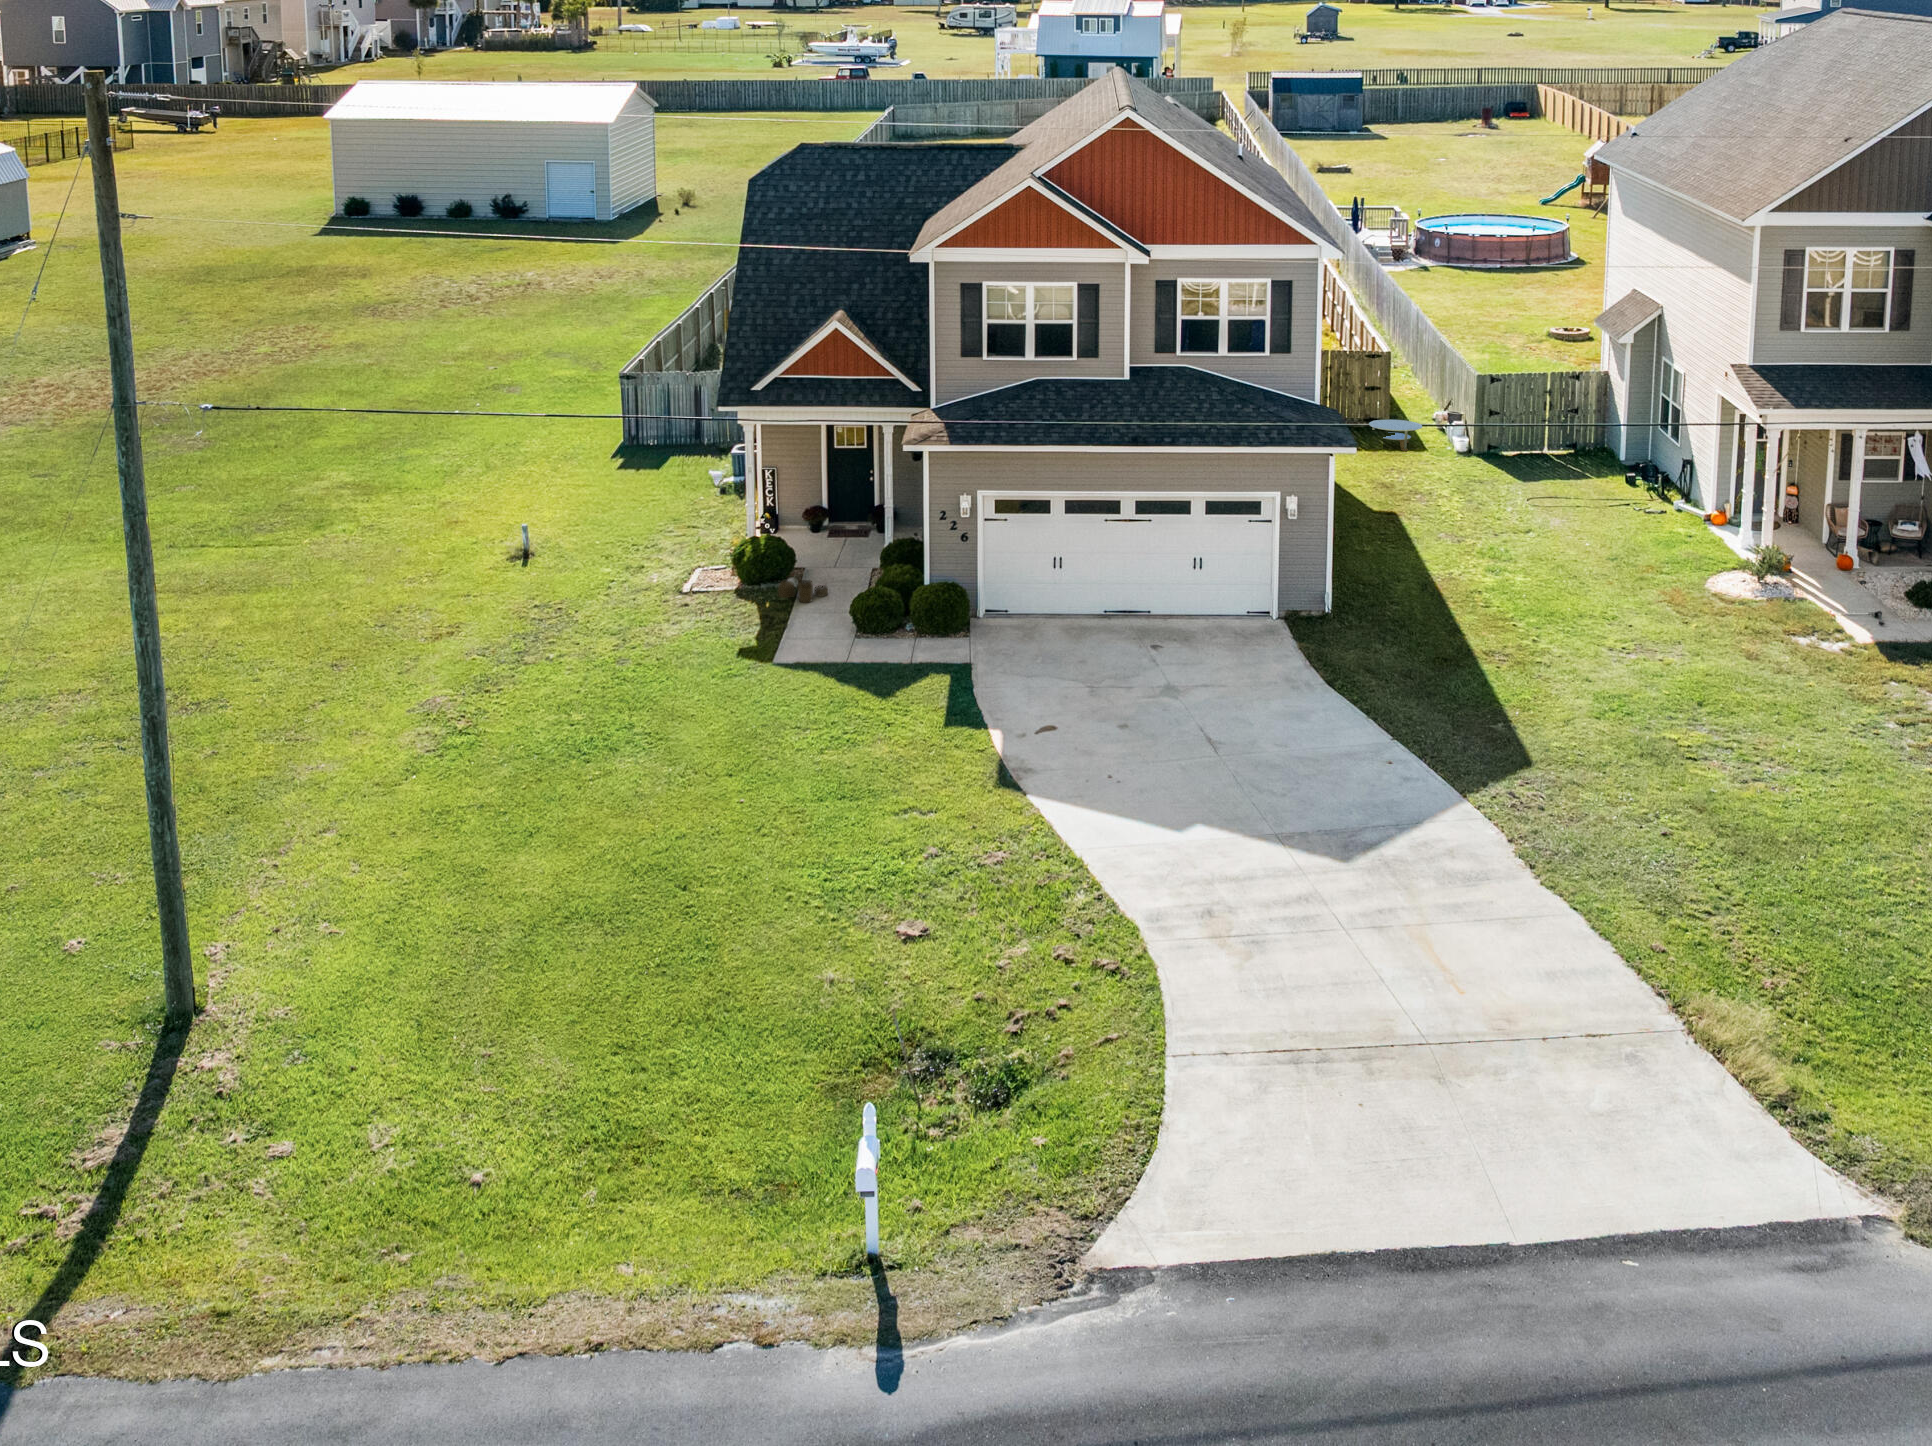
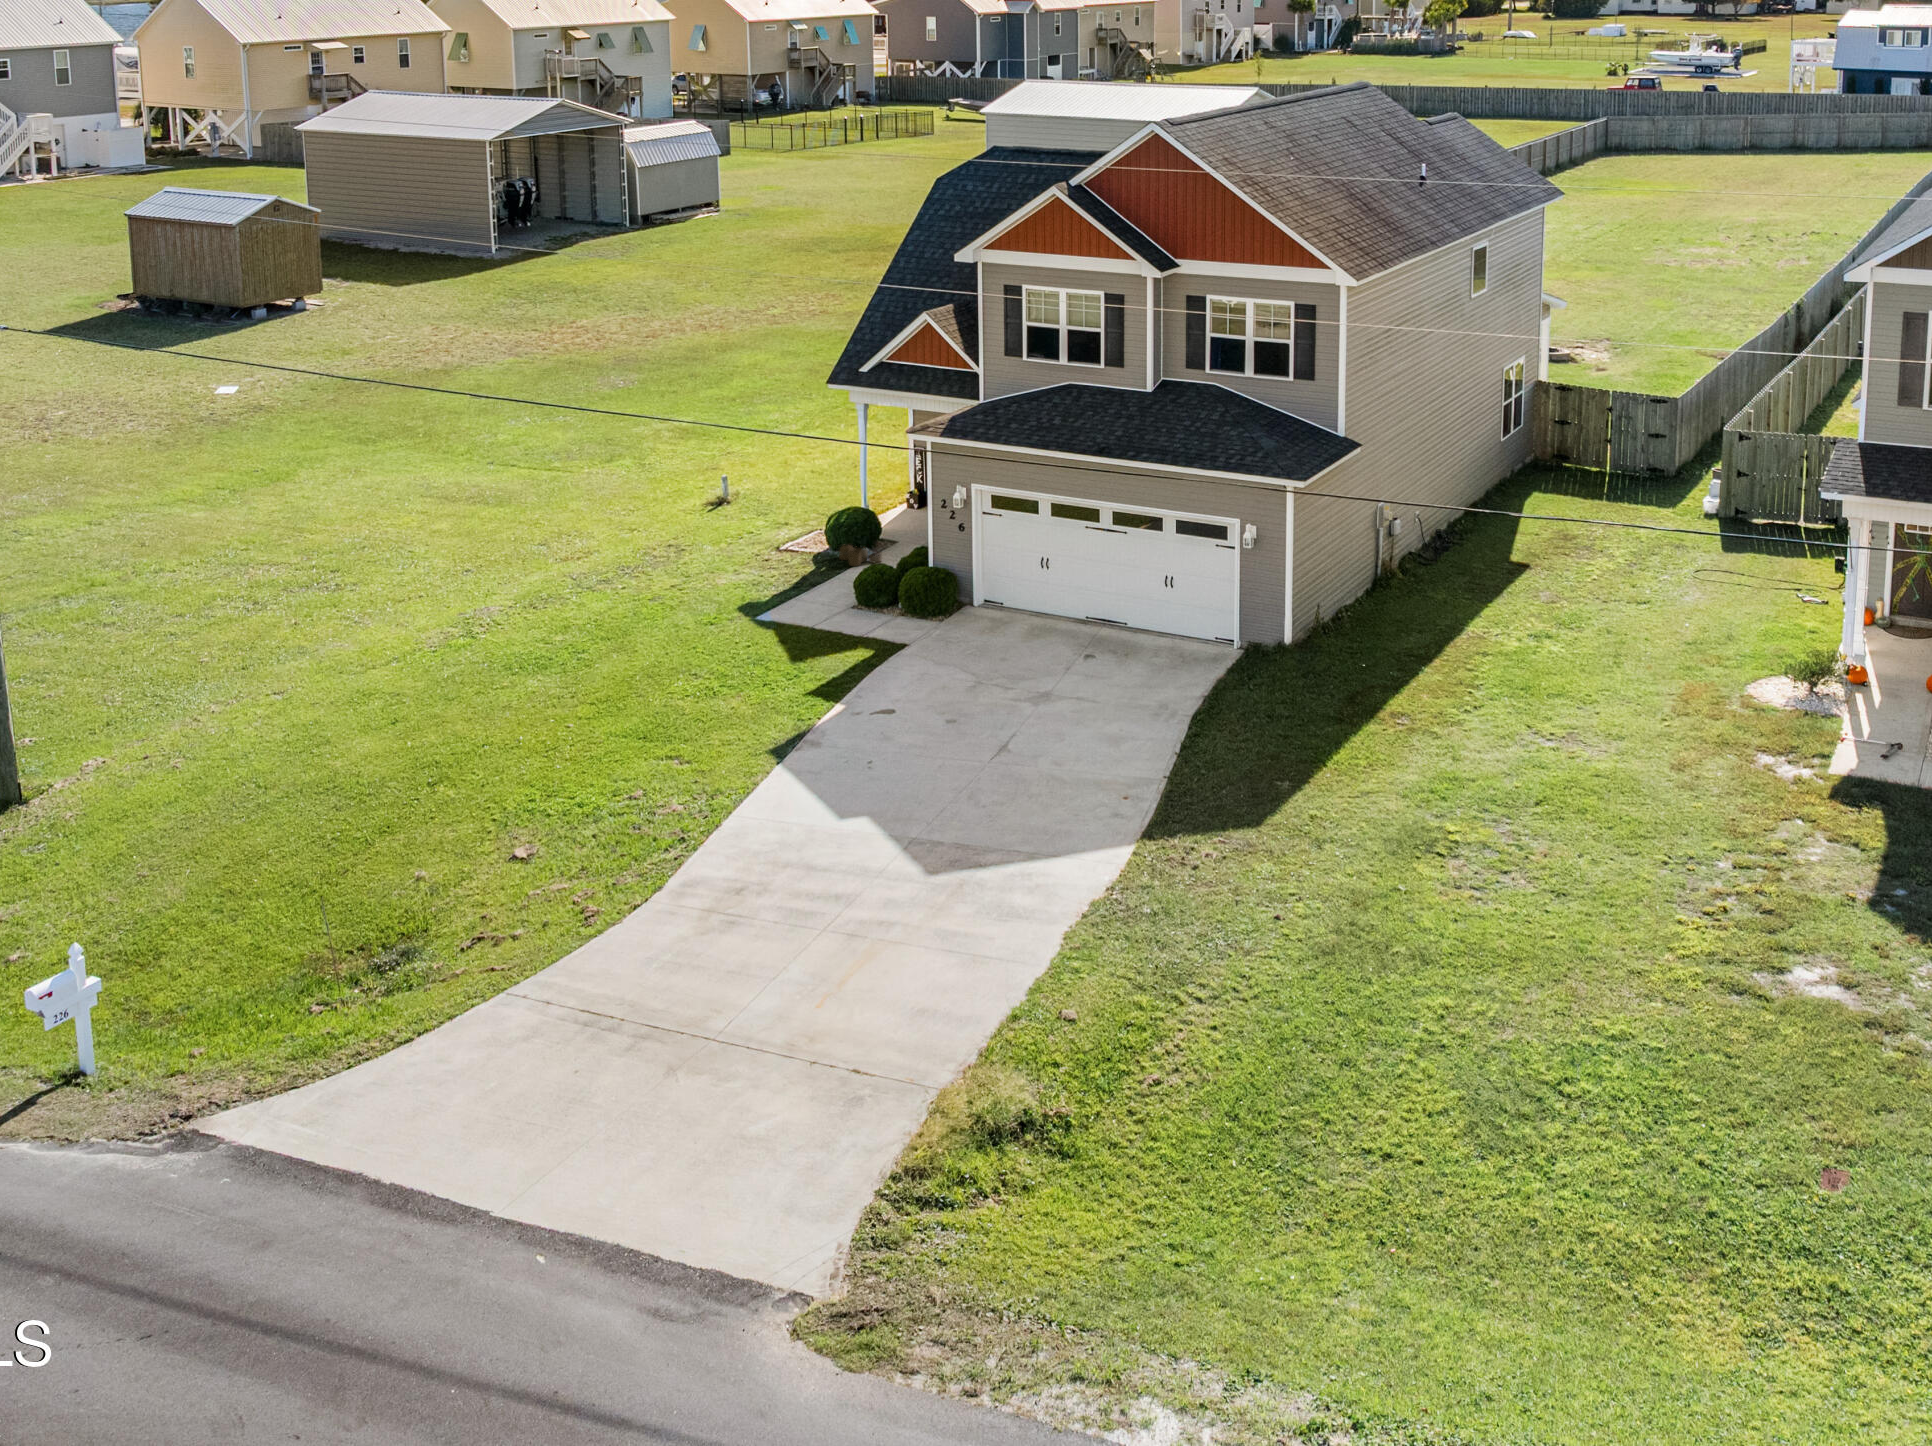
round table: present [1369,419,1422,451] -> none [1616,473,1676,509]

